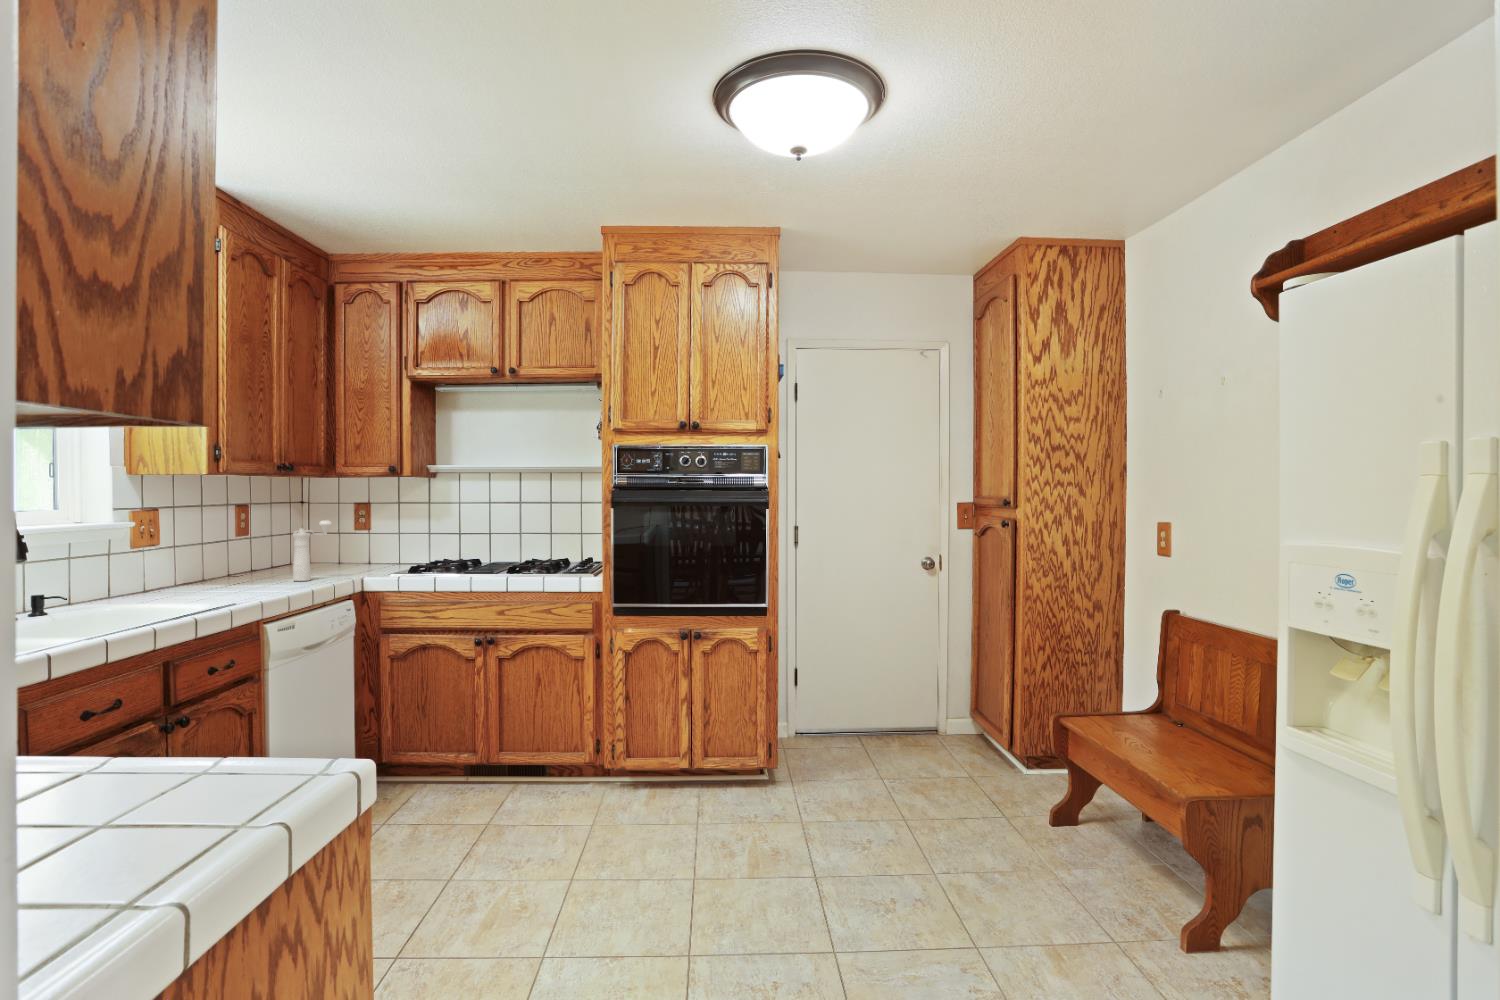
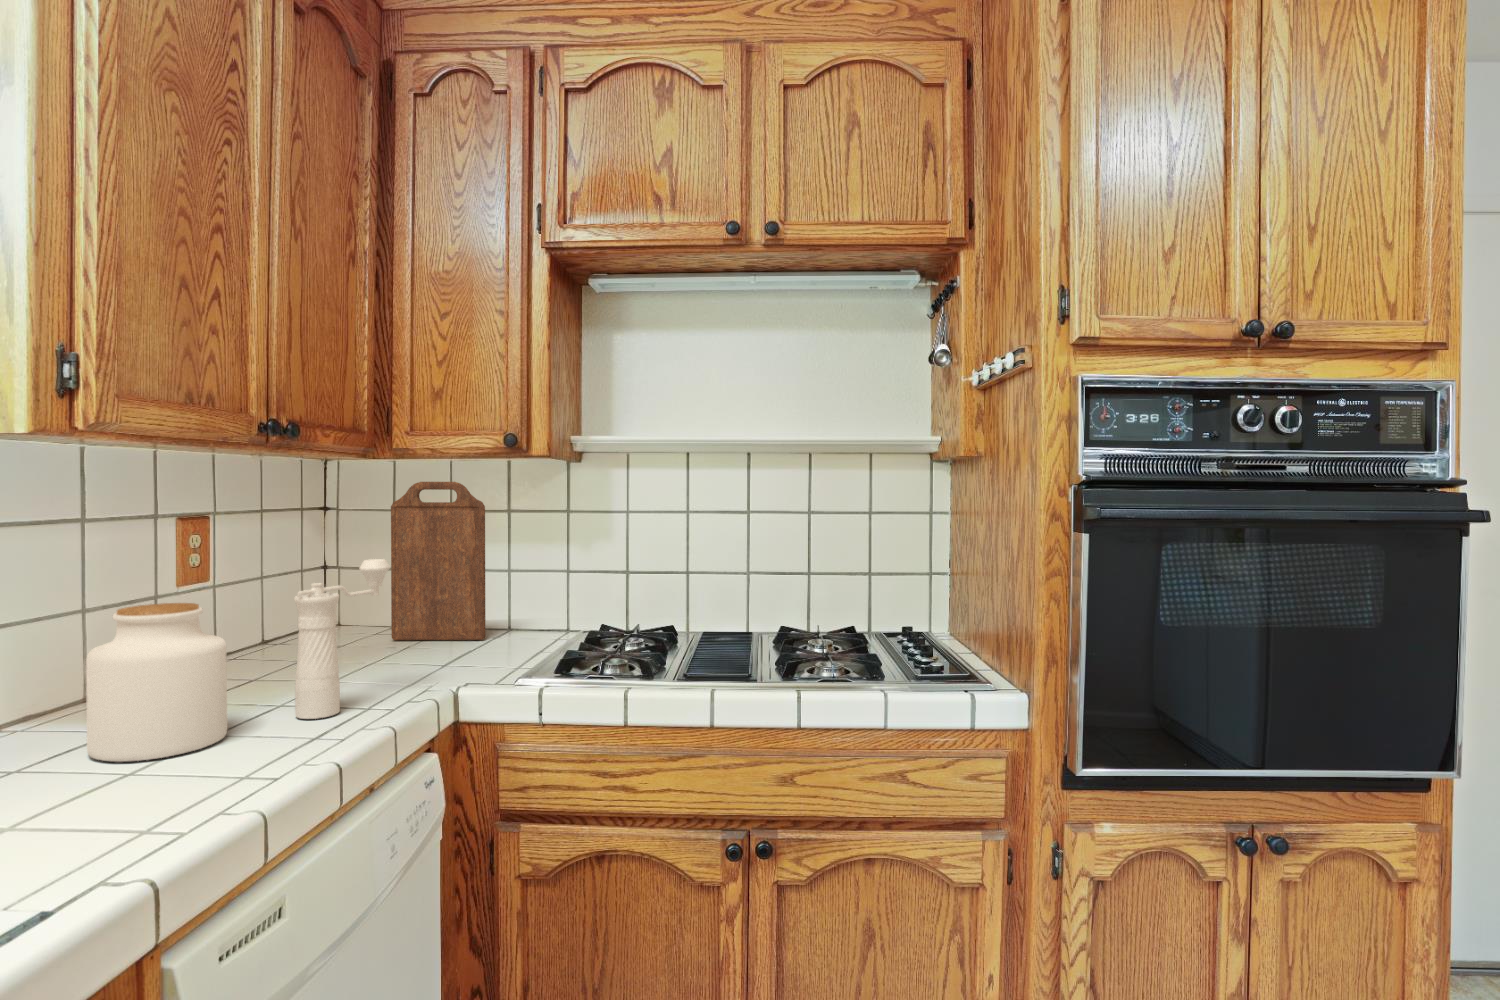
cutting board: none [336,487,384,566] -> present [391,482,486,640]
jar: none [219,534,268,587] -> present [86,603,227,762]

